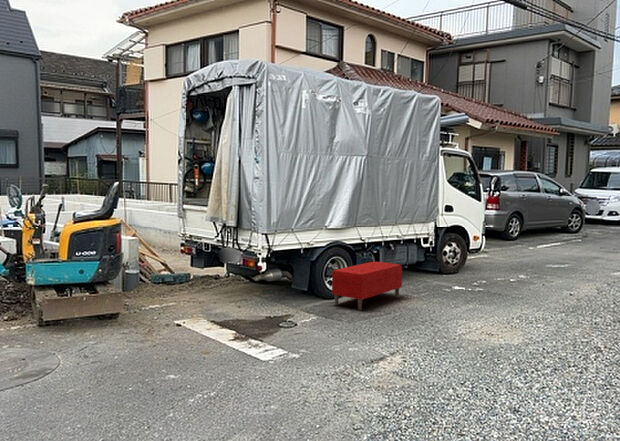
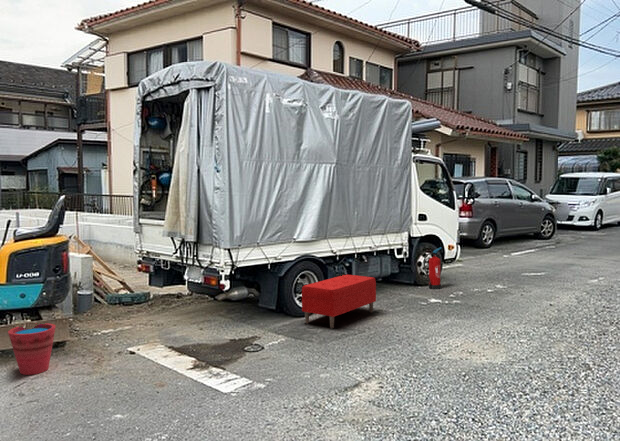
fire extinguisher: none [449,238,467,278] -> present [424,247,441,289]
bucket: none [72,296,113,341] -> present [8,323,56,375]

